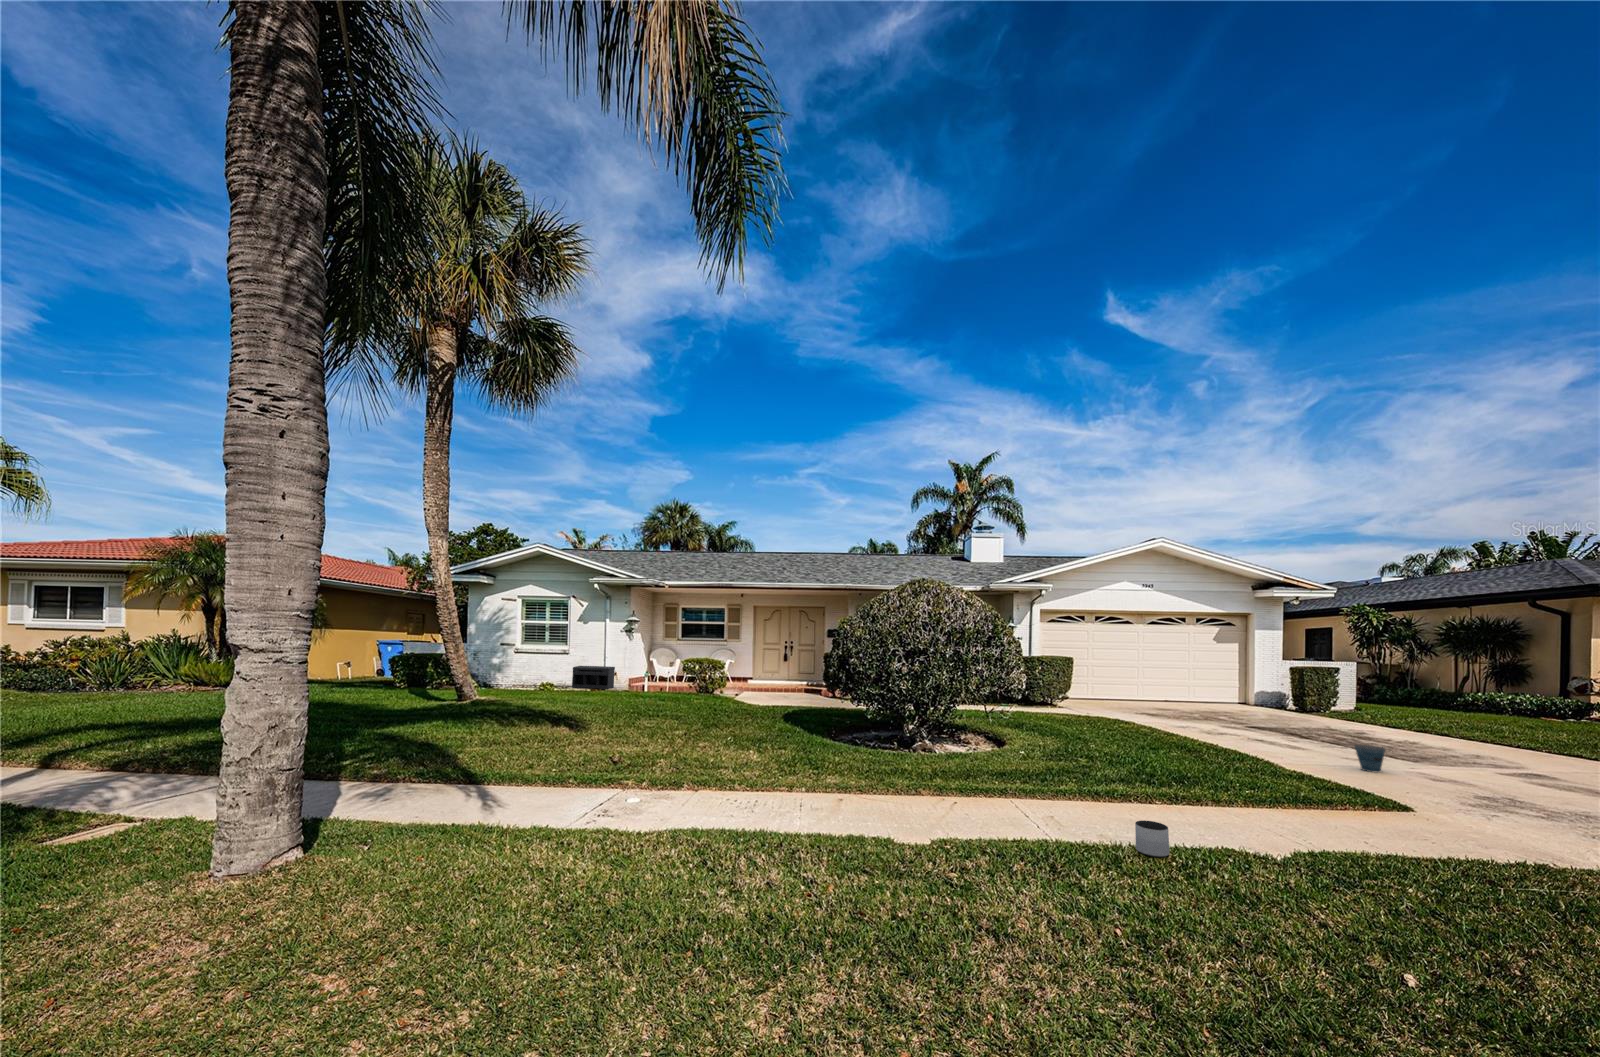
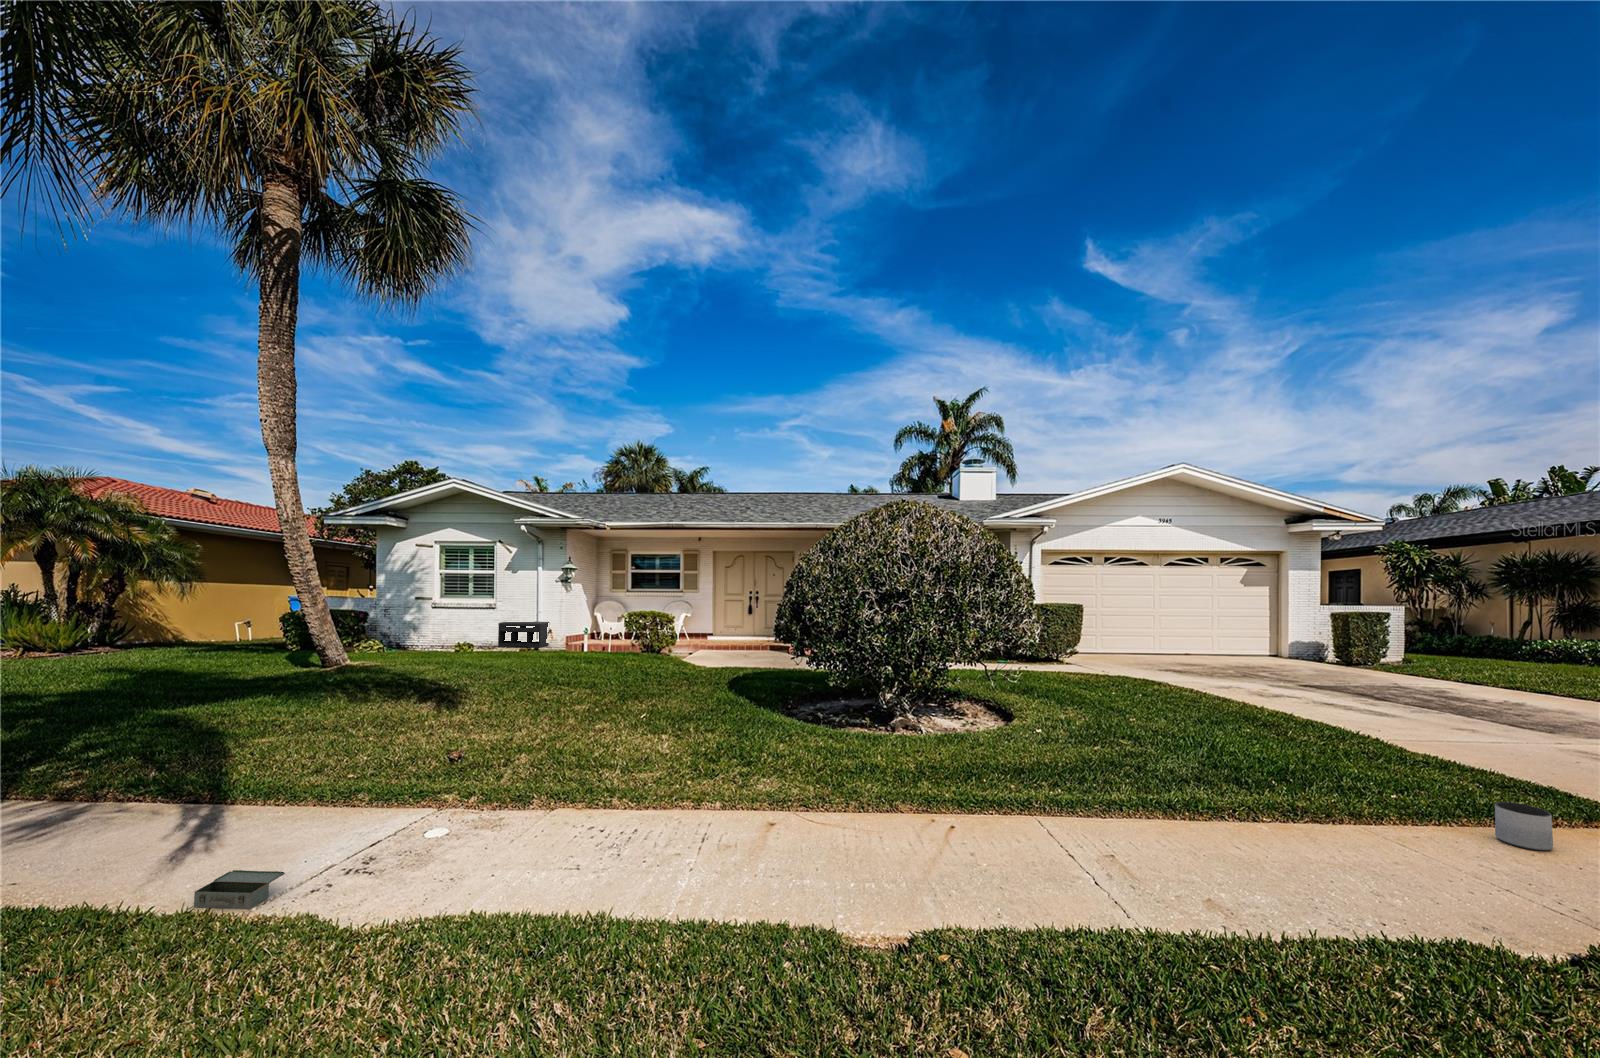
bucket: present [1355,745,1385,772] -> none [1498,714,1549,753]
toolbox: none [548,807,588,824] -> present [194,870,285,909]
planter: present [1135,820,1169,857] -> present [1495,802,1553,851]

